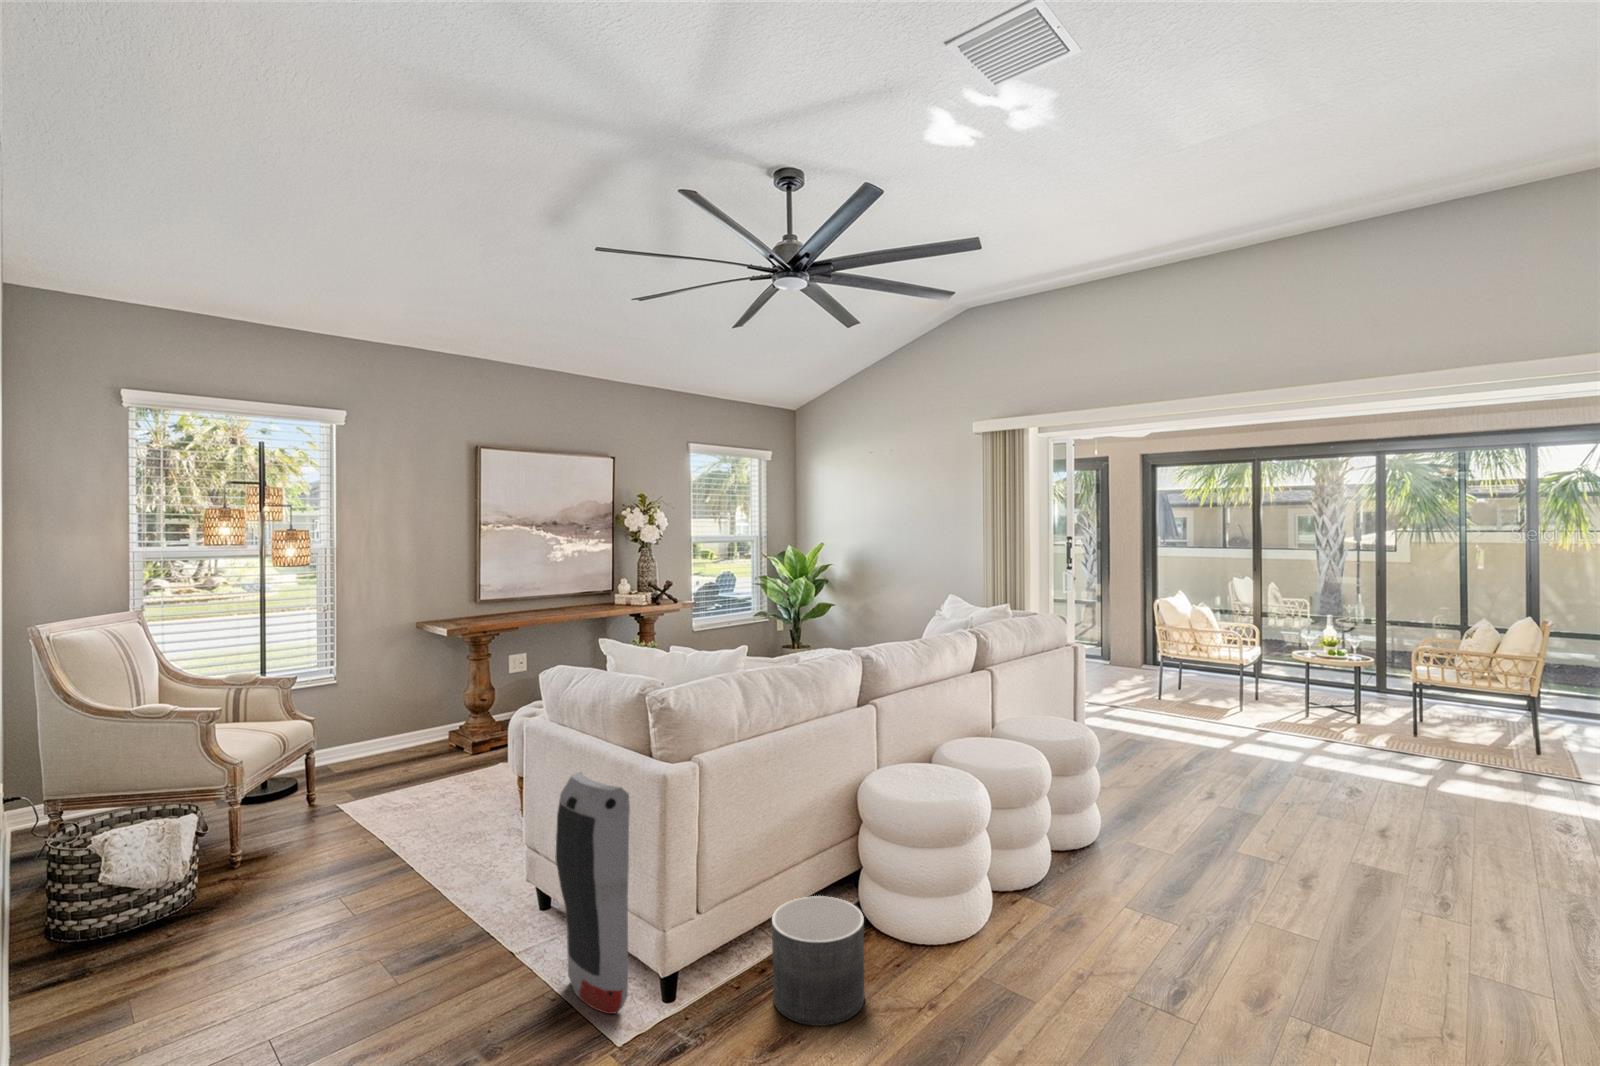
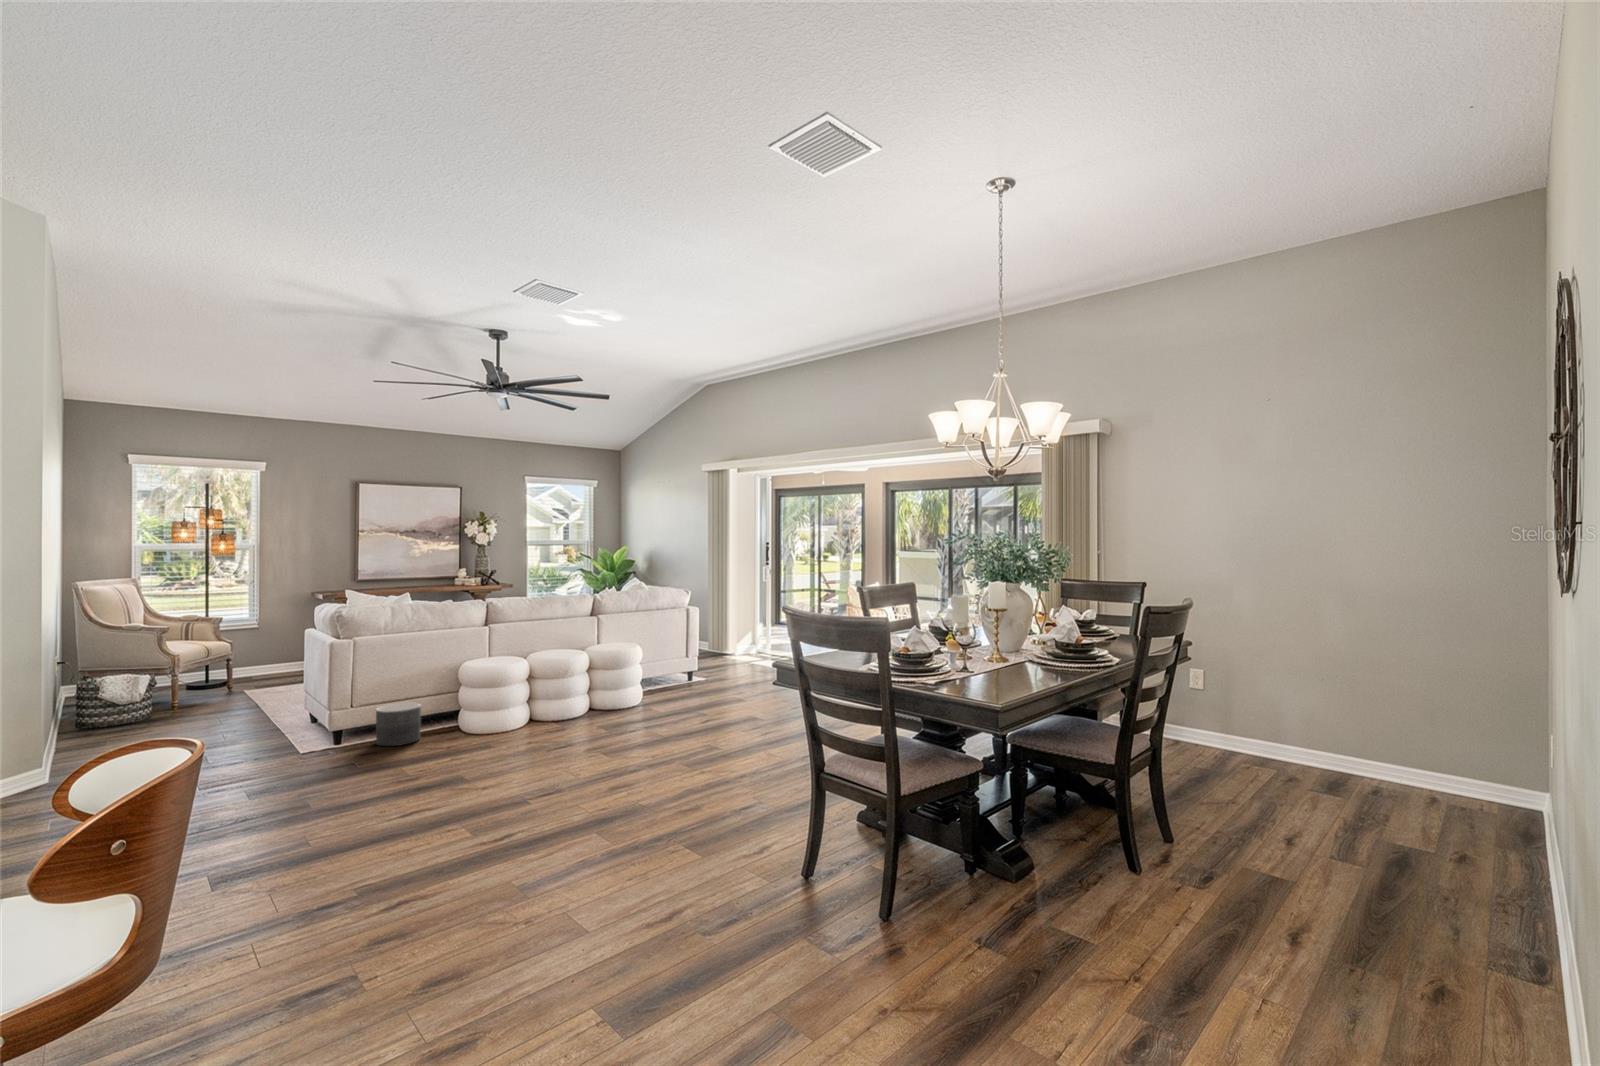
air purifier: present [555,772,630,1014] -> none [288,646,317,743]

